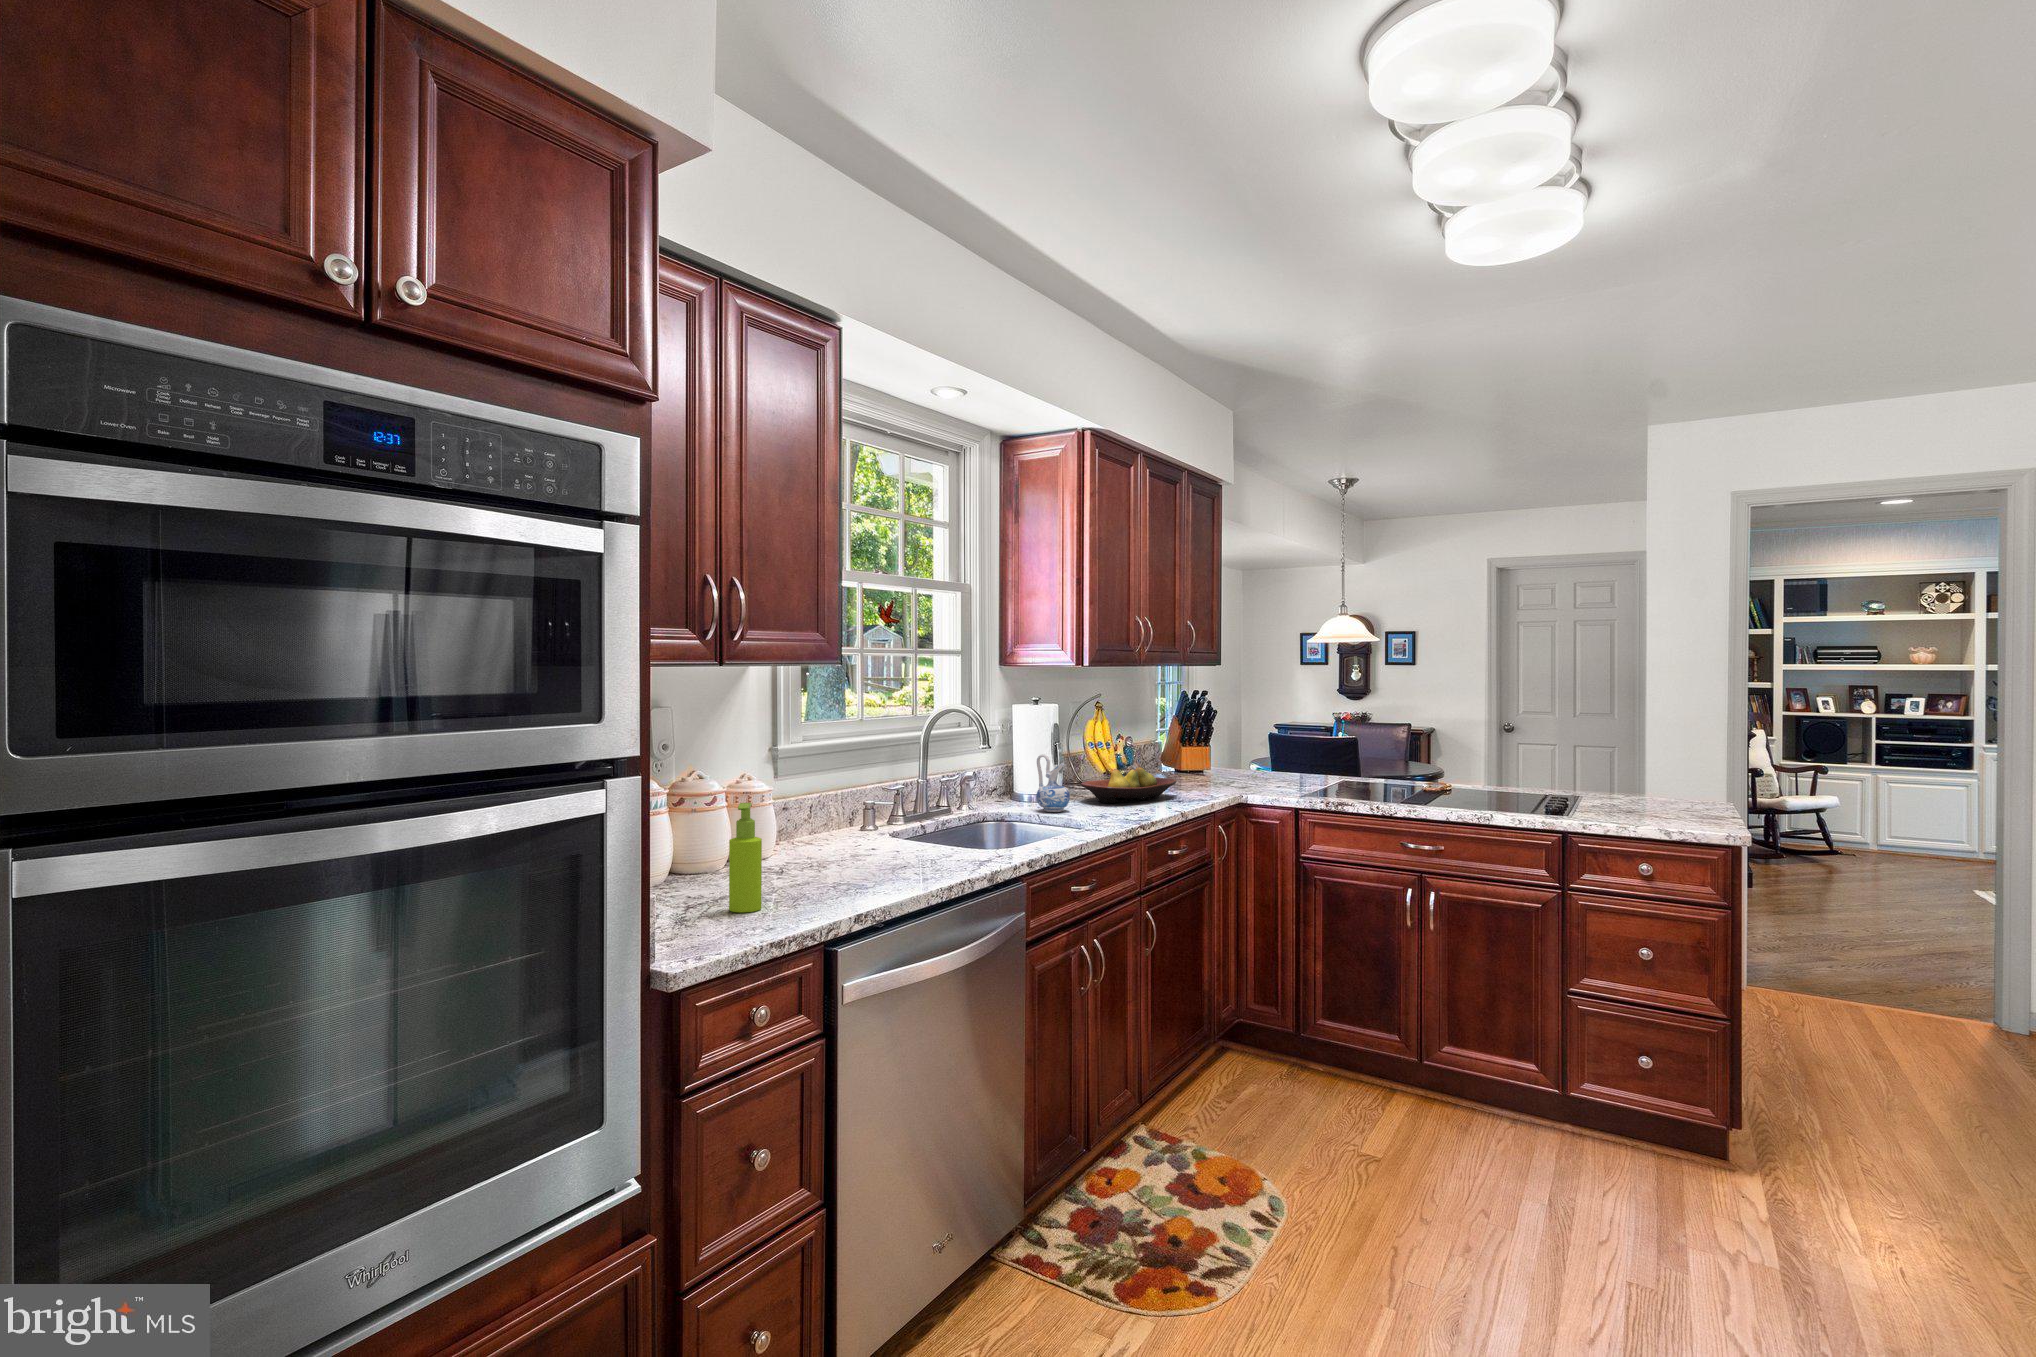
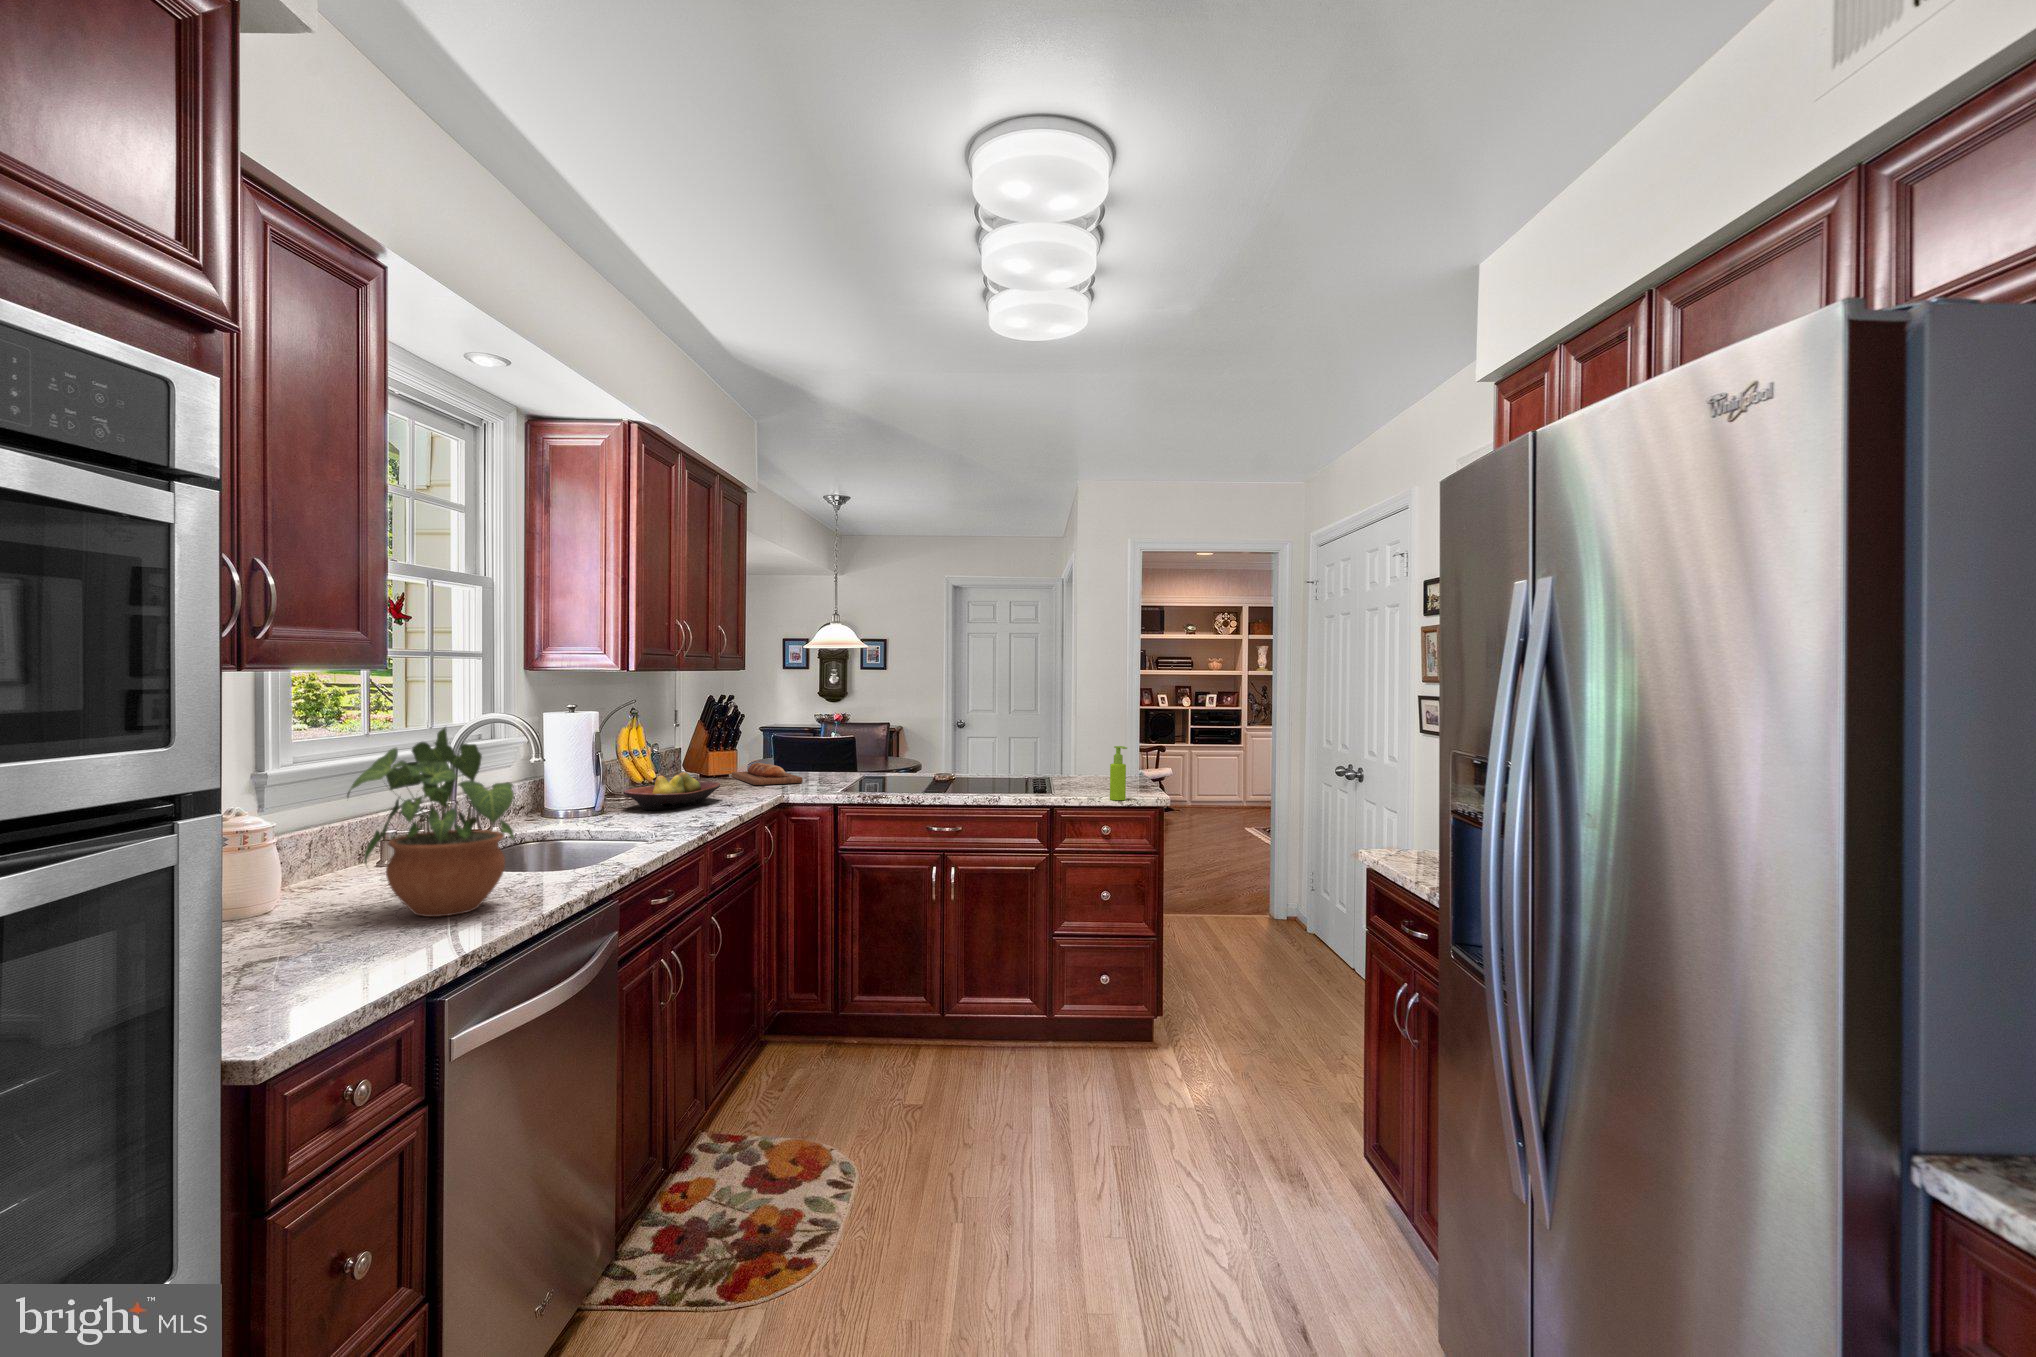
potted plant: none [804,713,930,879] -> present [347,727,515,917]
ceramic pitcher: present [1036,754,1070,812] -> none [581,764,619,824]
bread loaf: none [1205,762,1272,785] -> present [732,763,803,785]
soap dispenser: present [729,803,762,913] -> present [1110,746,1127,800]

